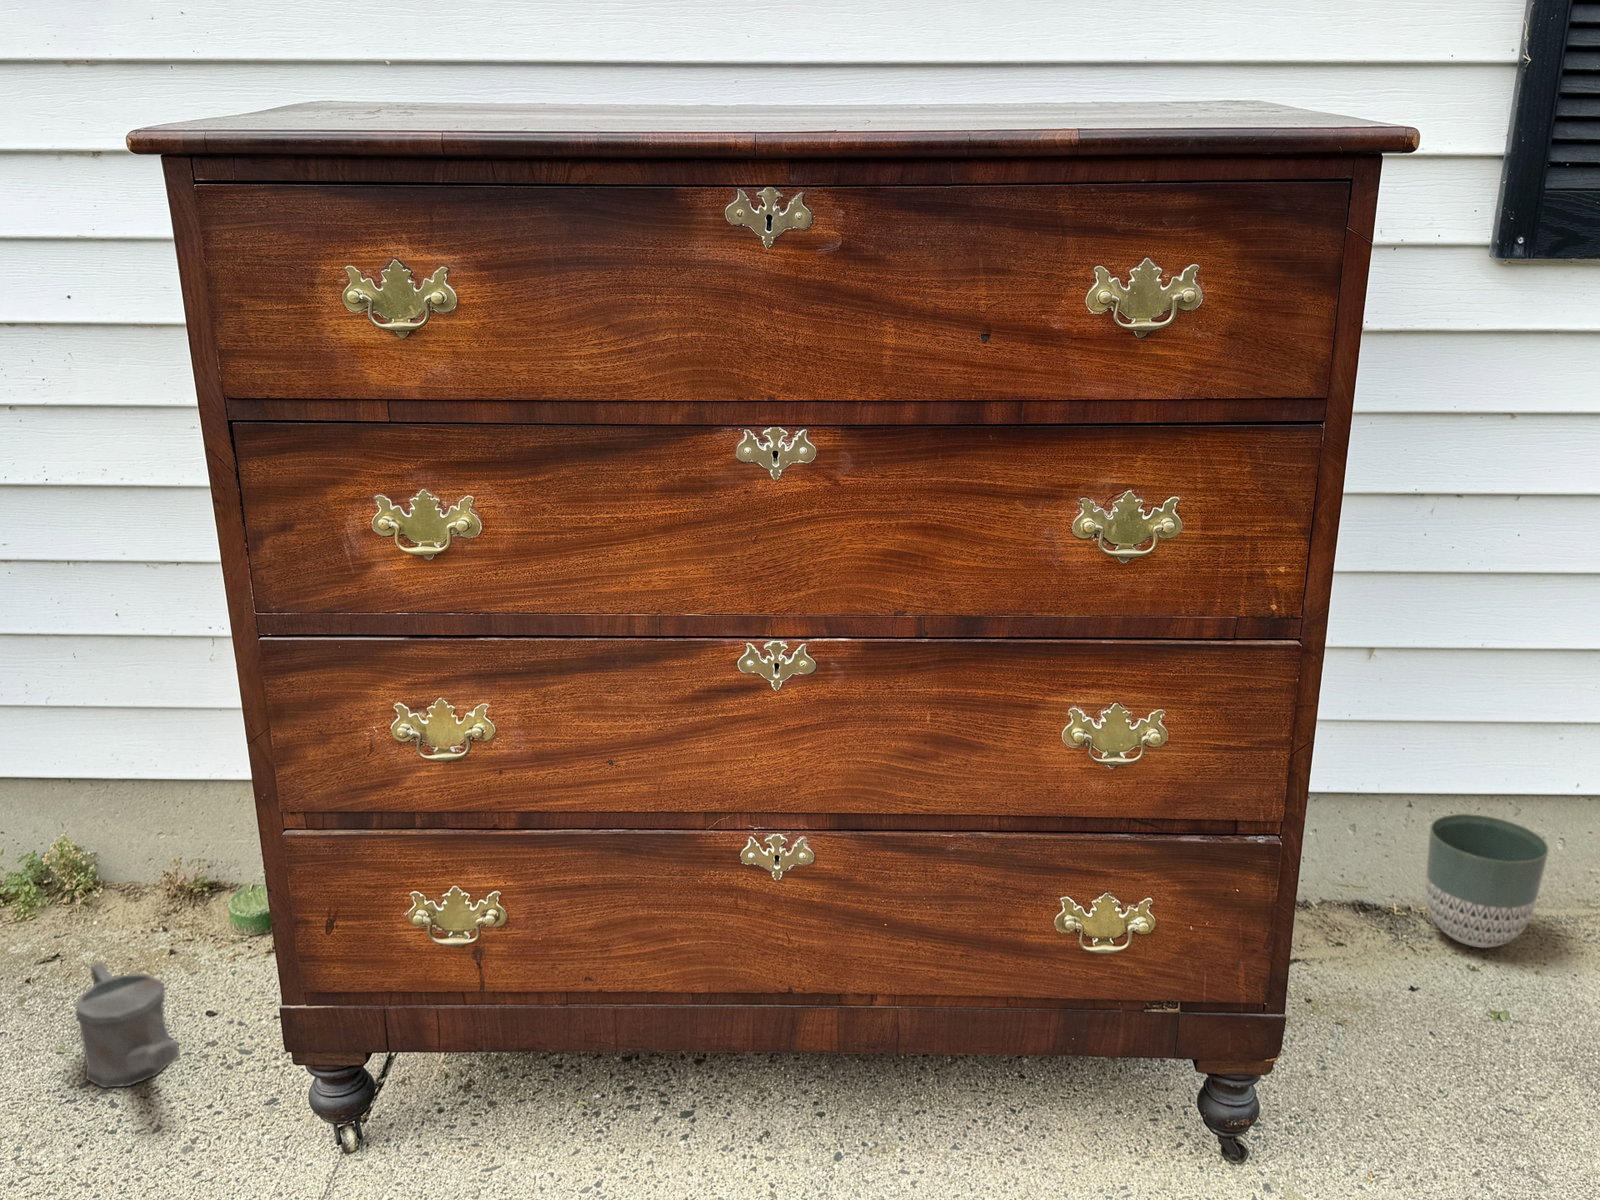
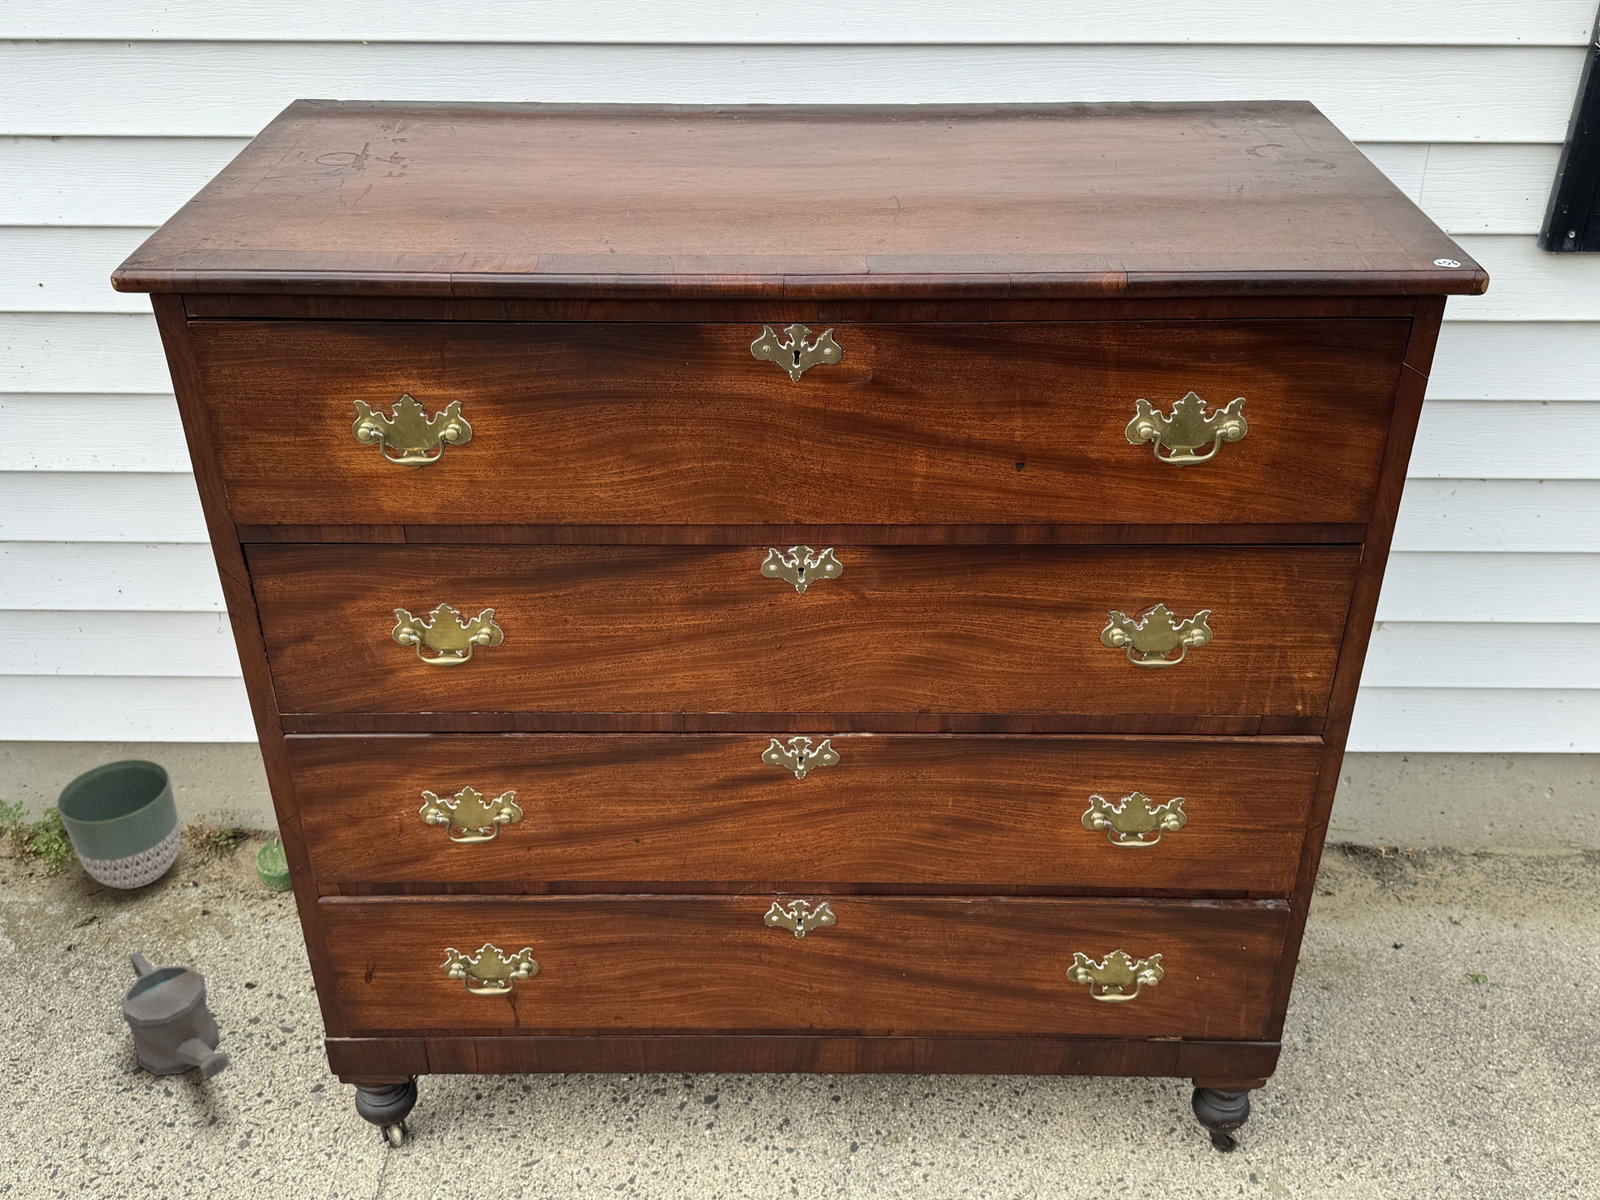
planter: present [1426,814,1549,948] -> present [57,759,180,889]

